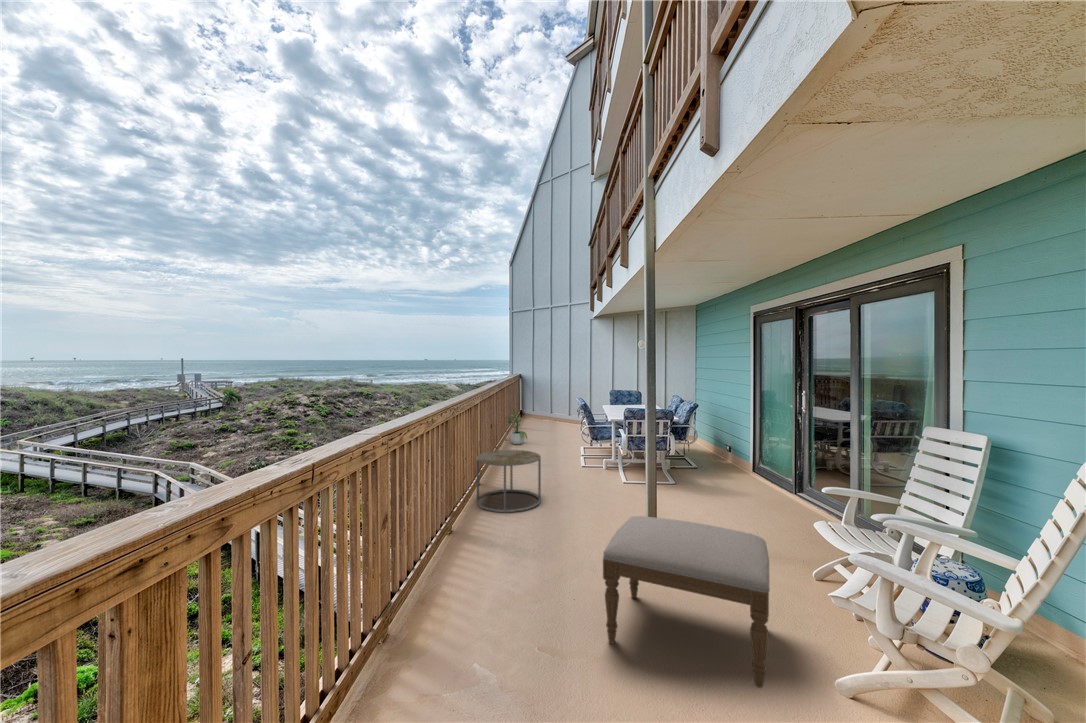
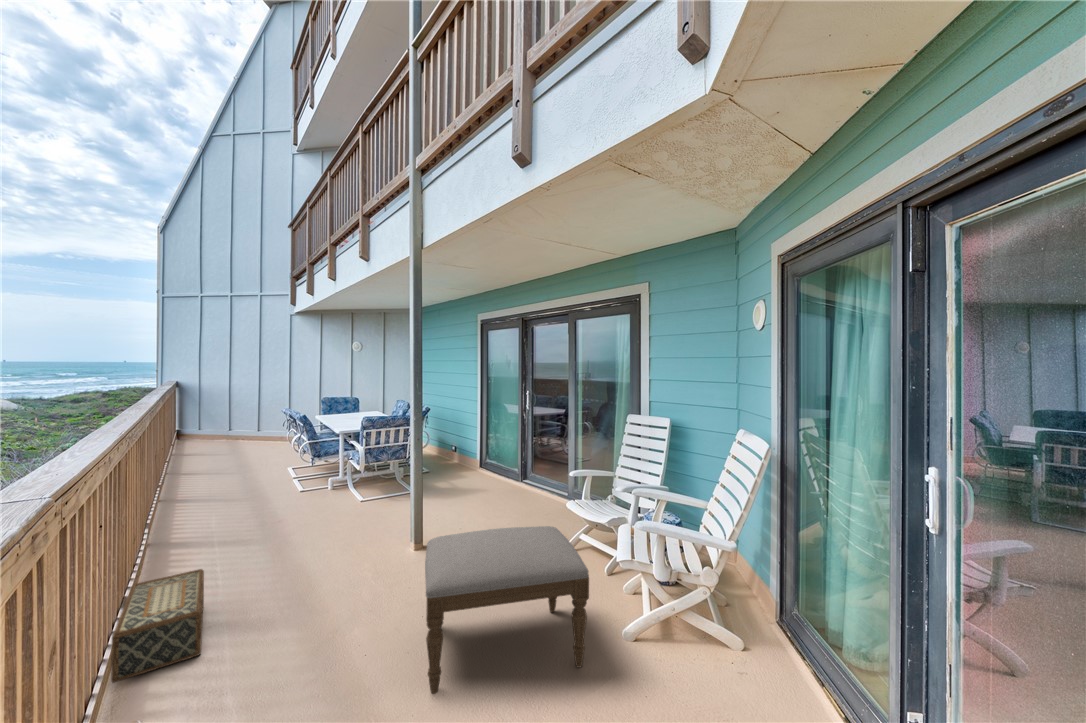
potted plant: present [507,415,527,444] -> none [166,426,206,478]
side table: present [476,450,541,513] -> none [146,485,263,584]
woven basket: none [443,502,496,556] -> present [111,569,204,683]

